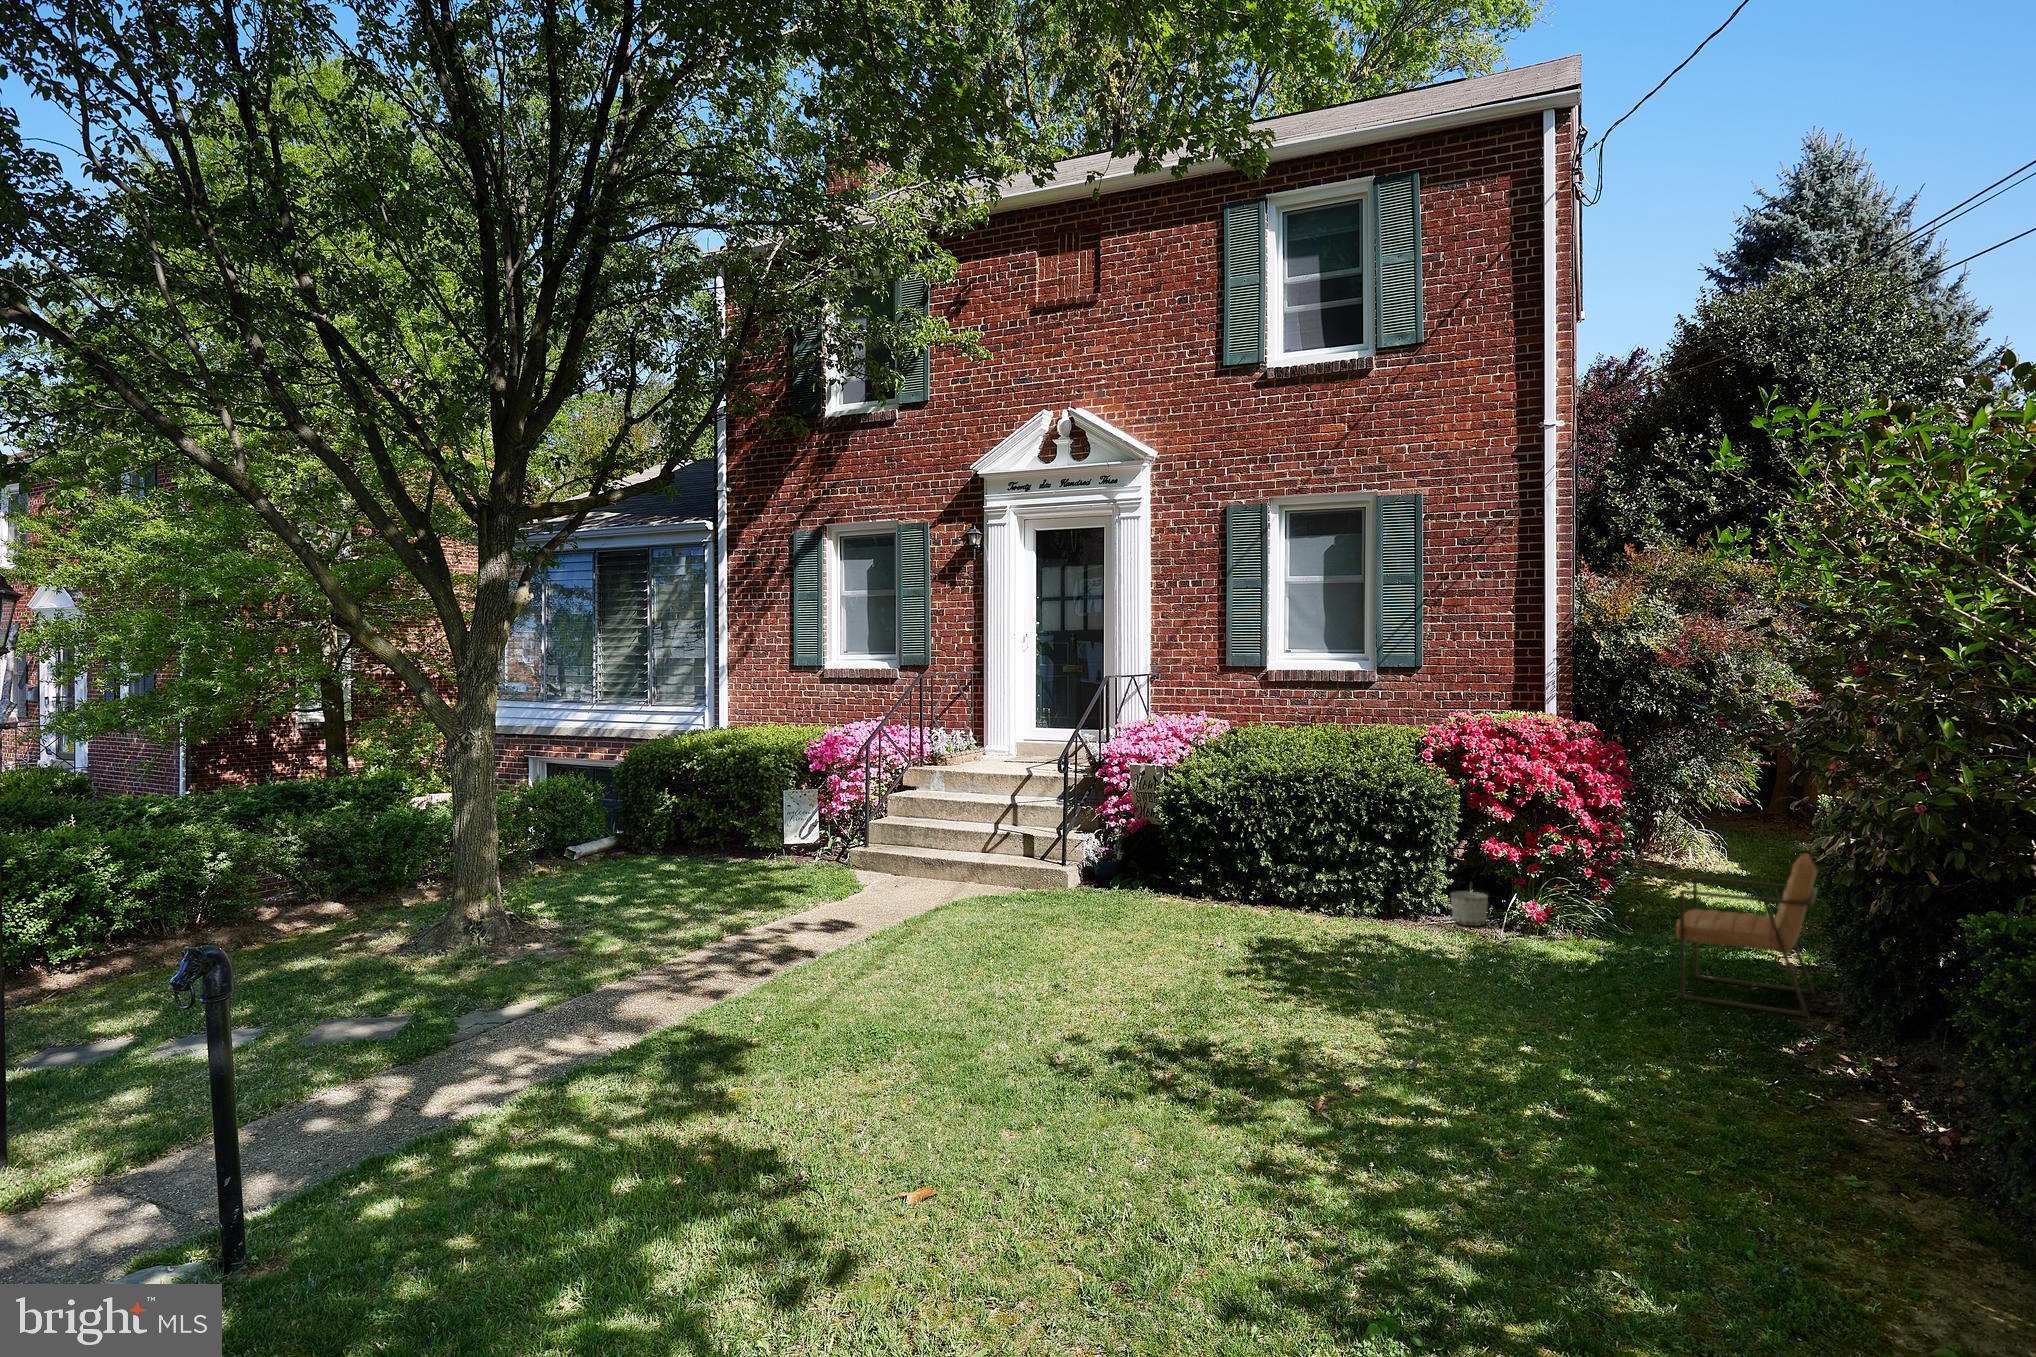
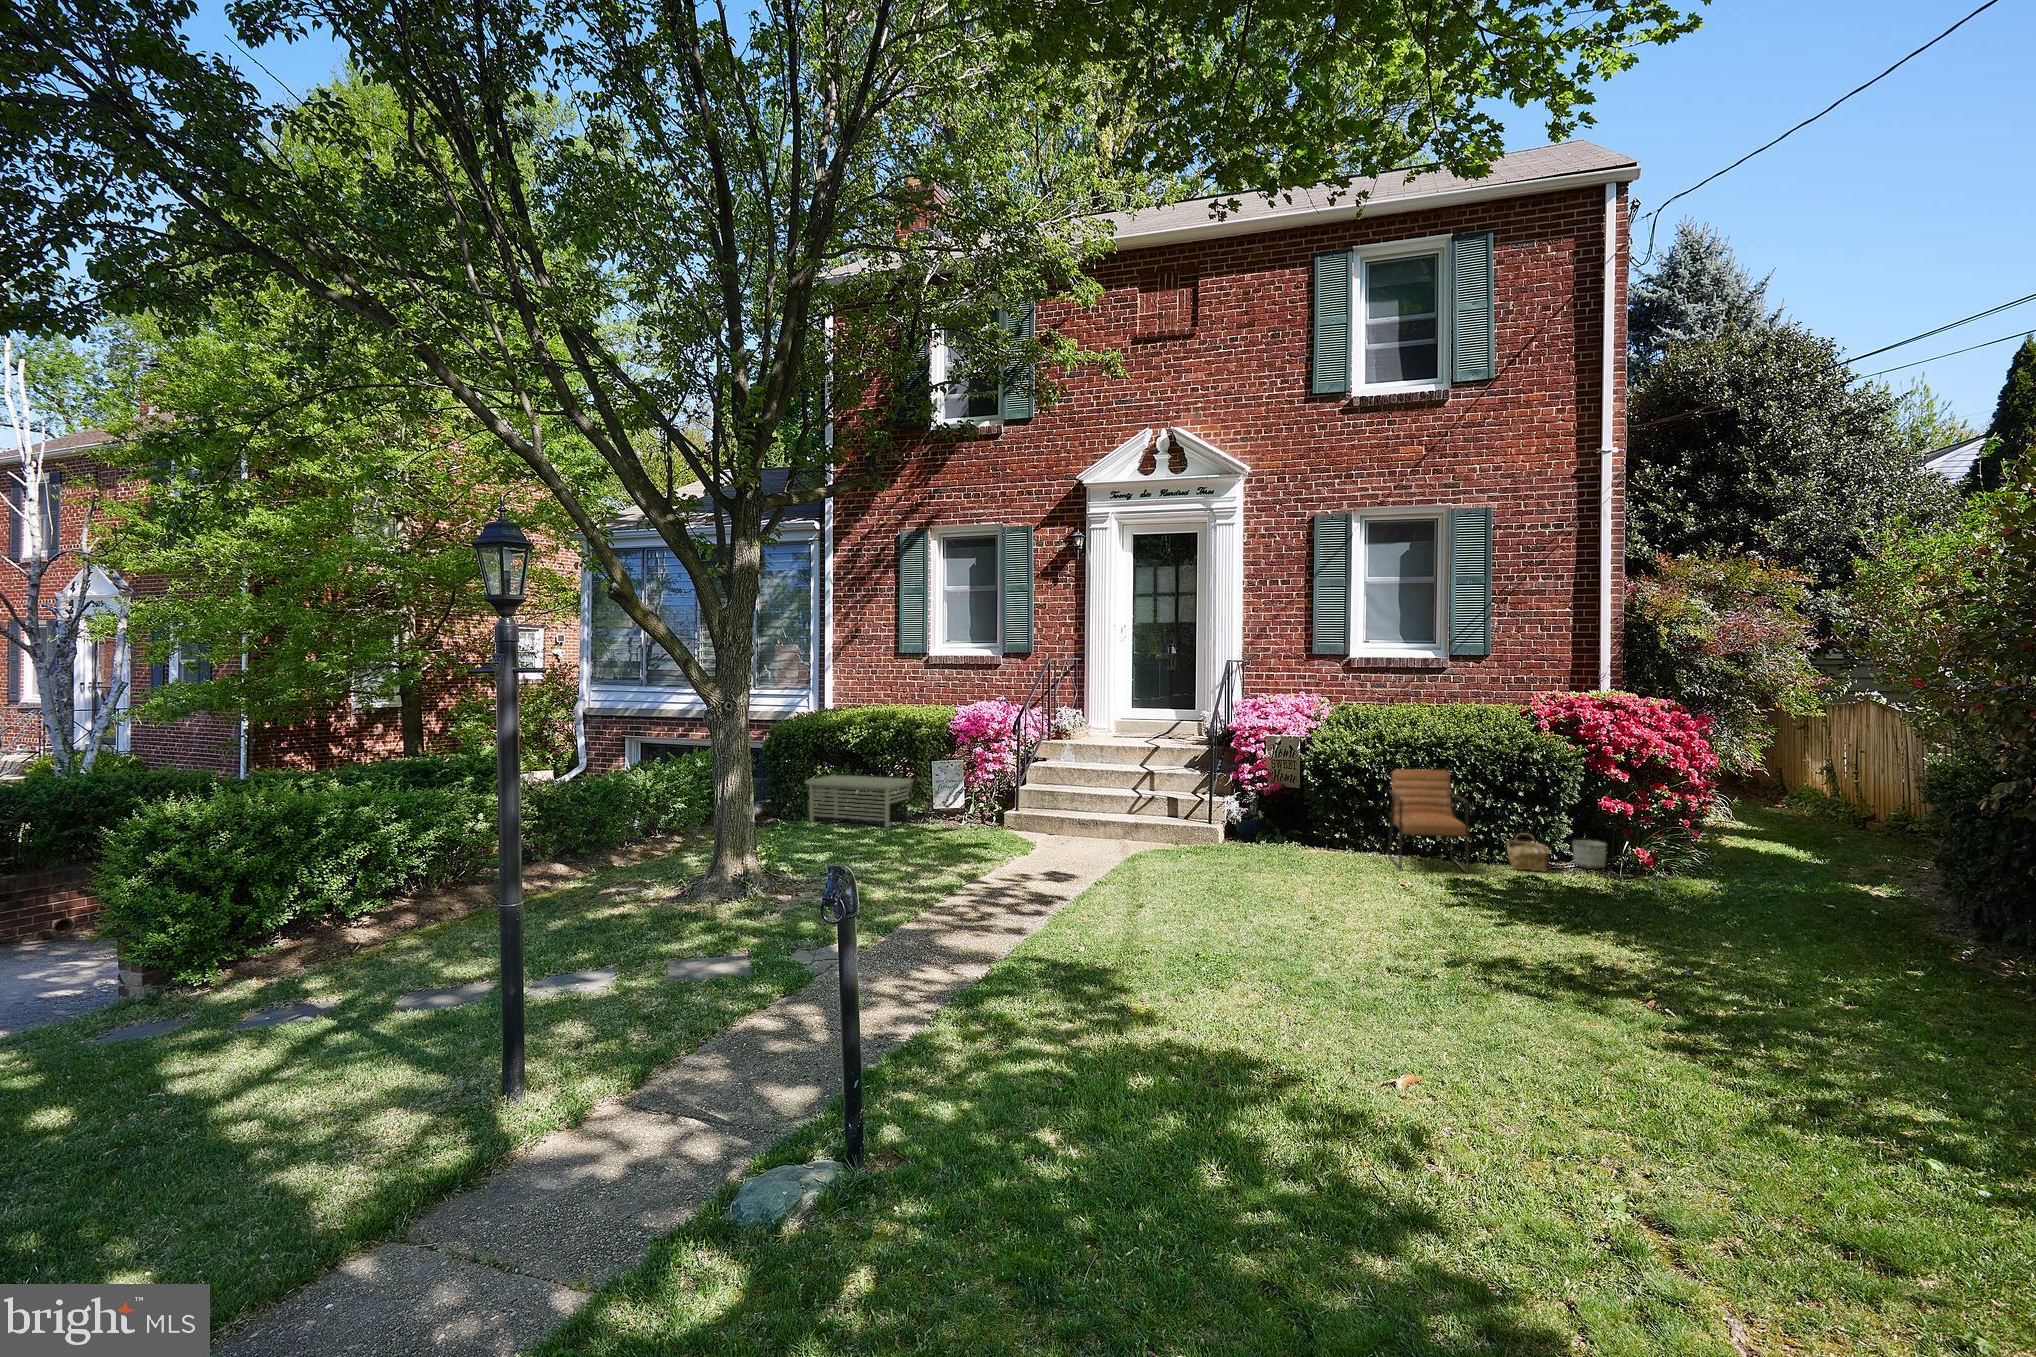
storage bench: none [657,803,775,862] -> present [805,775,912,827]
chair: present [1676,854,1818,1017] -> present [1388,769,1469,873]
woven basket: none [1369,882,1417,927] -> present [1507,835,1550,872]

